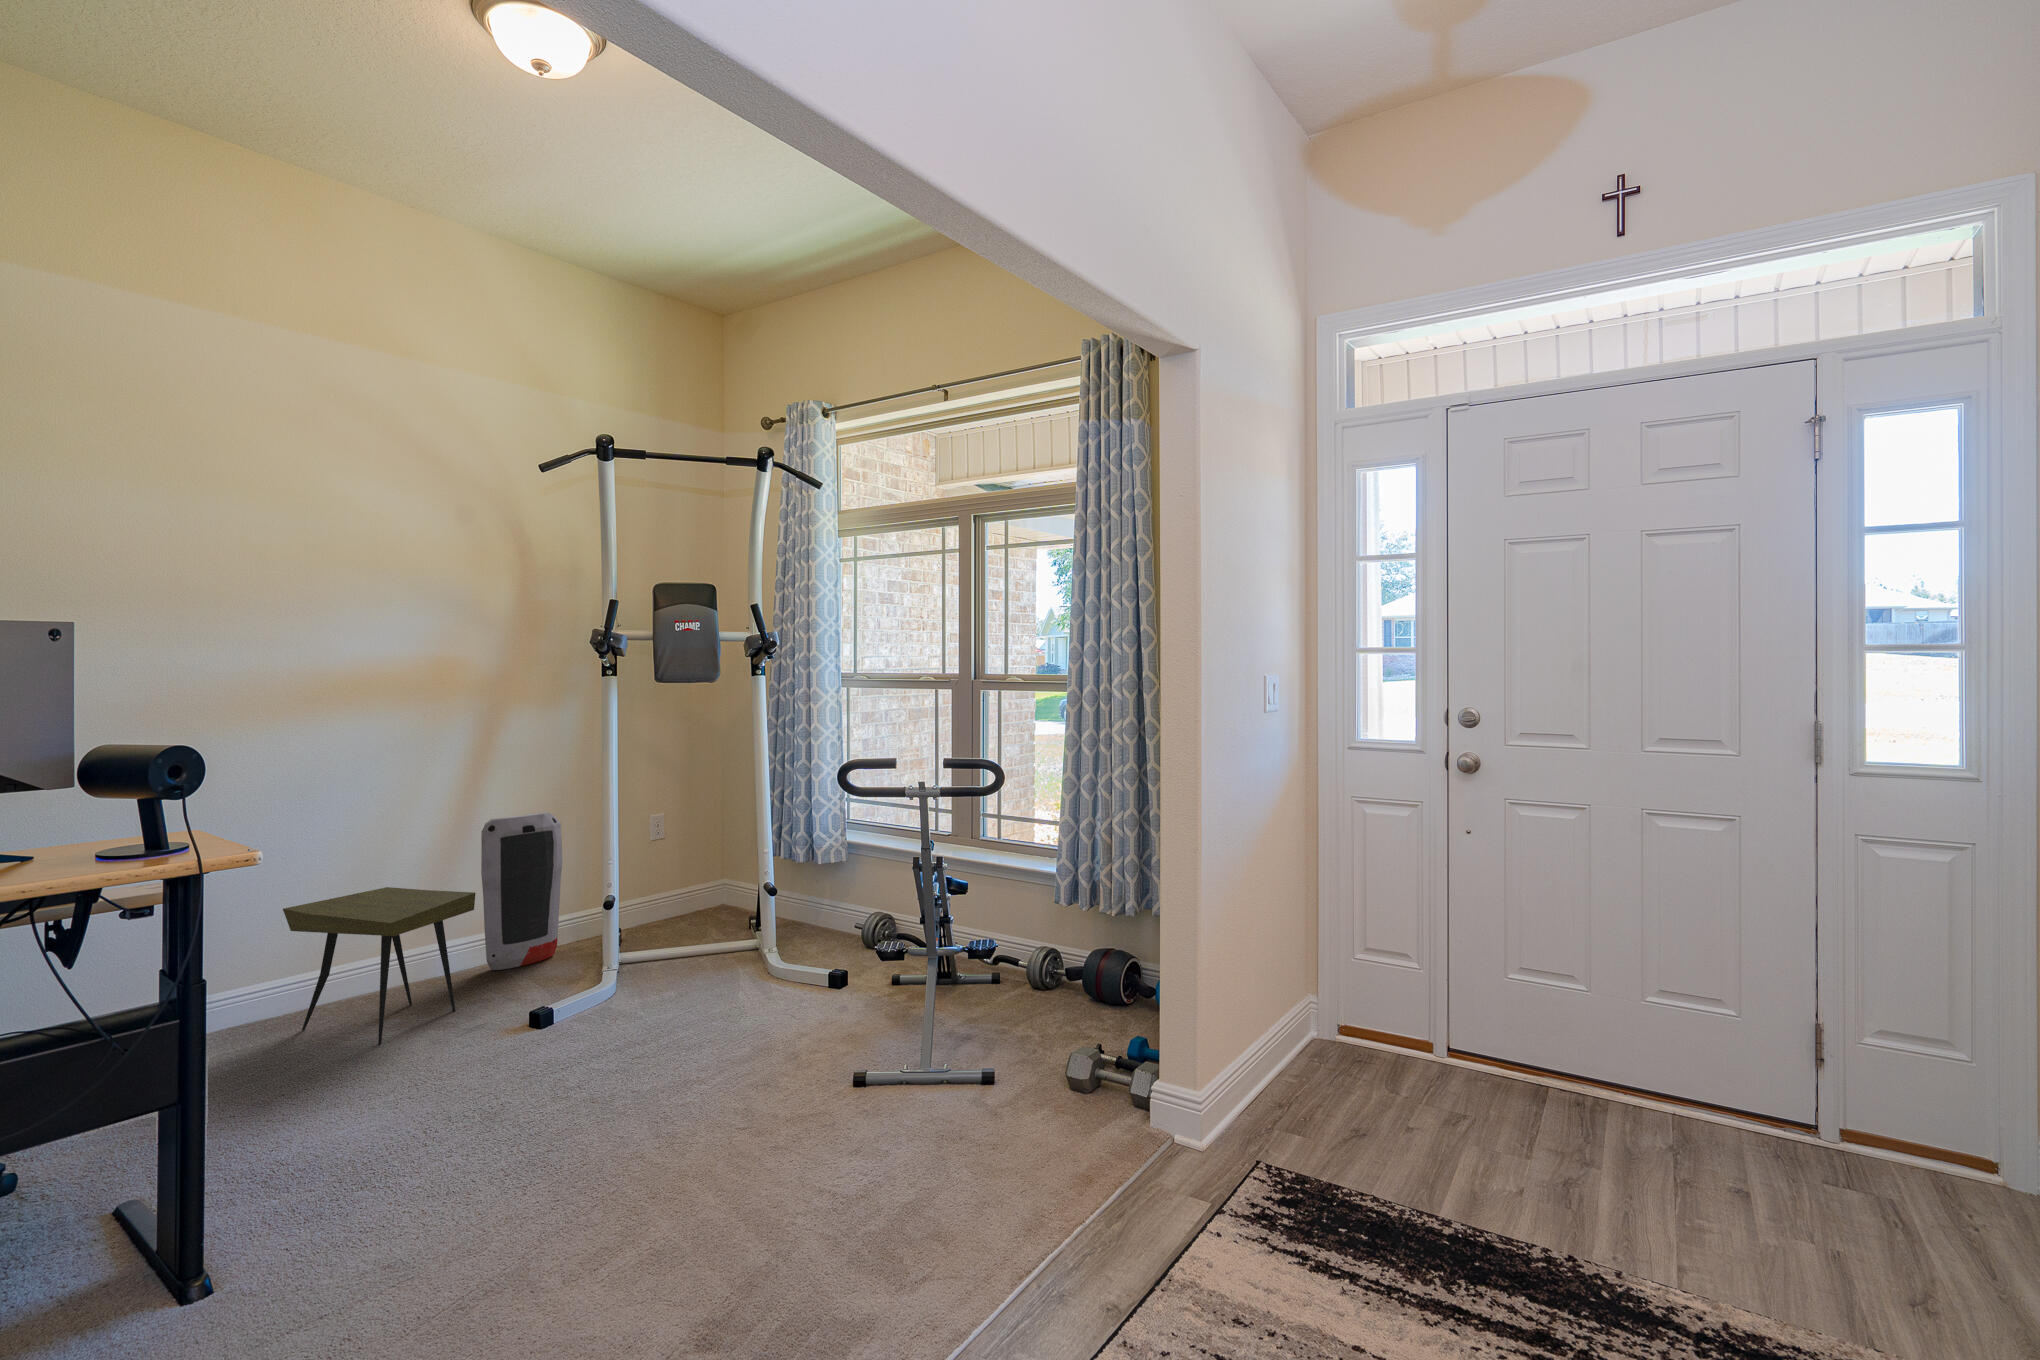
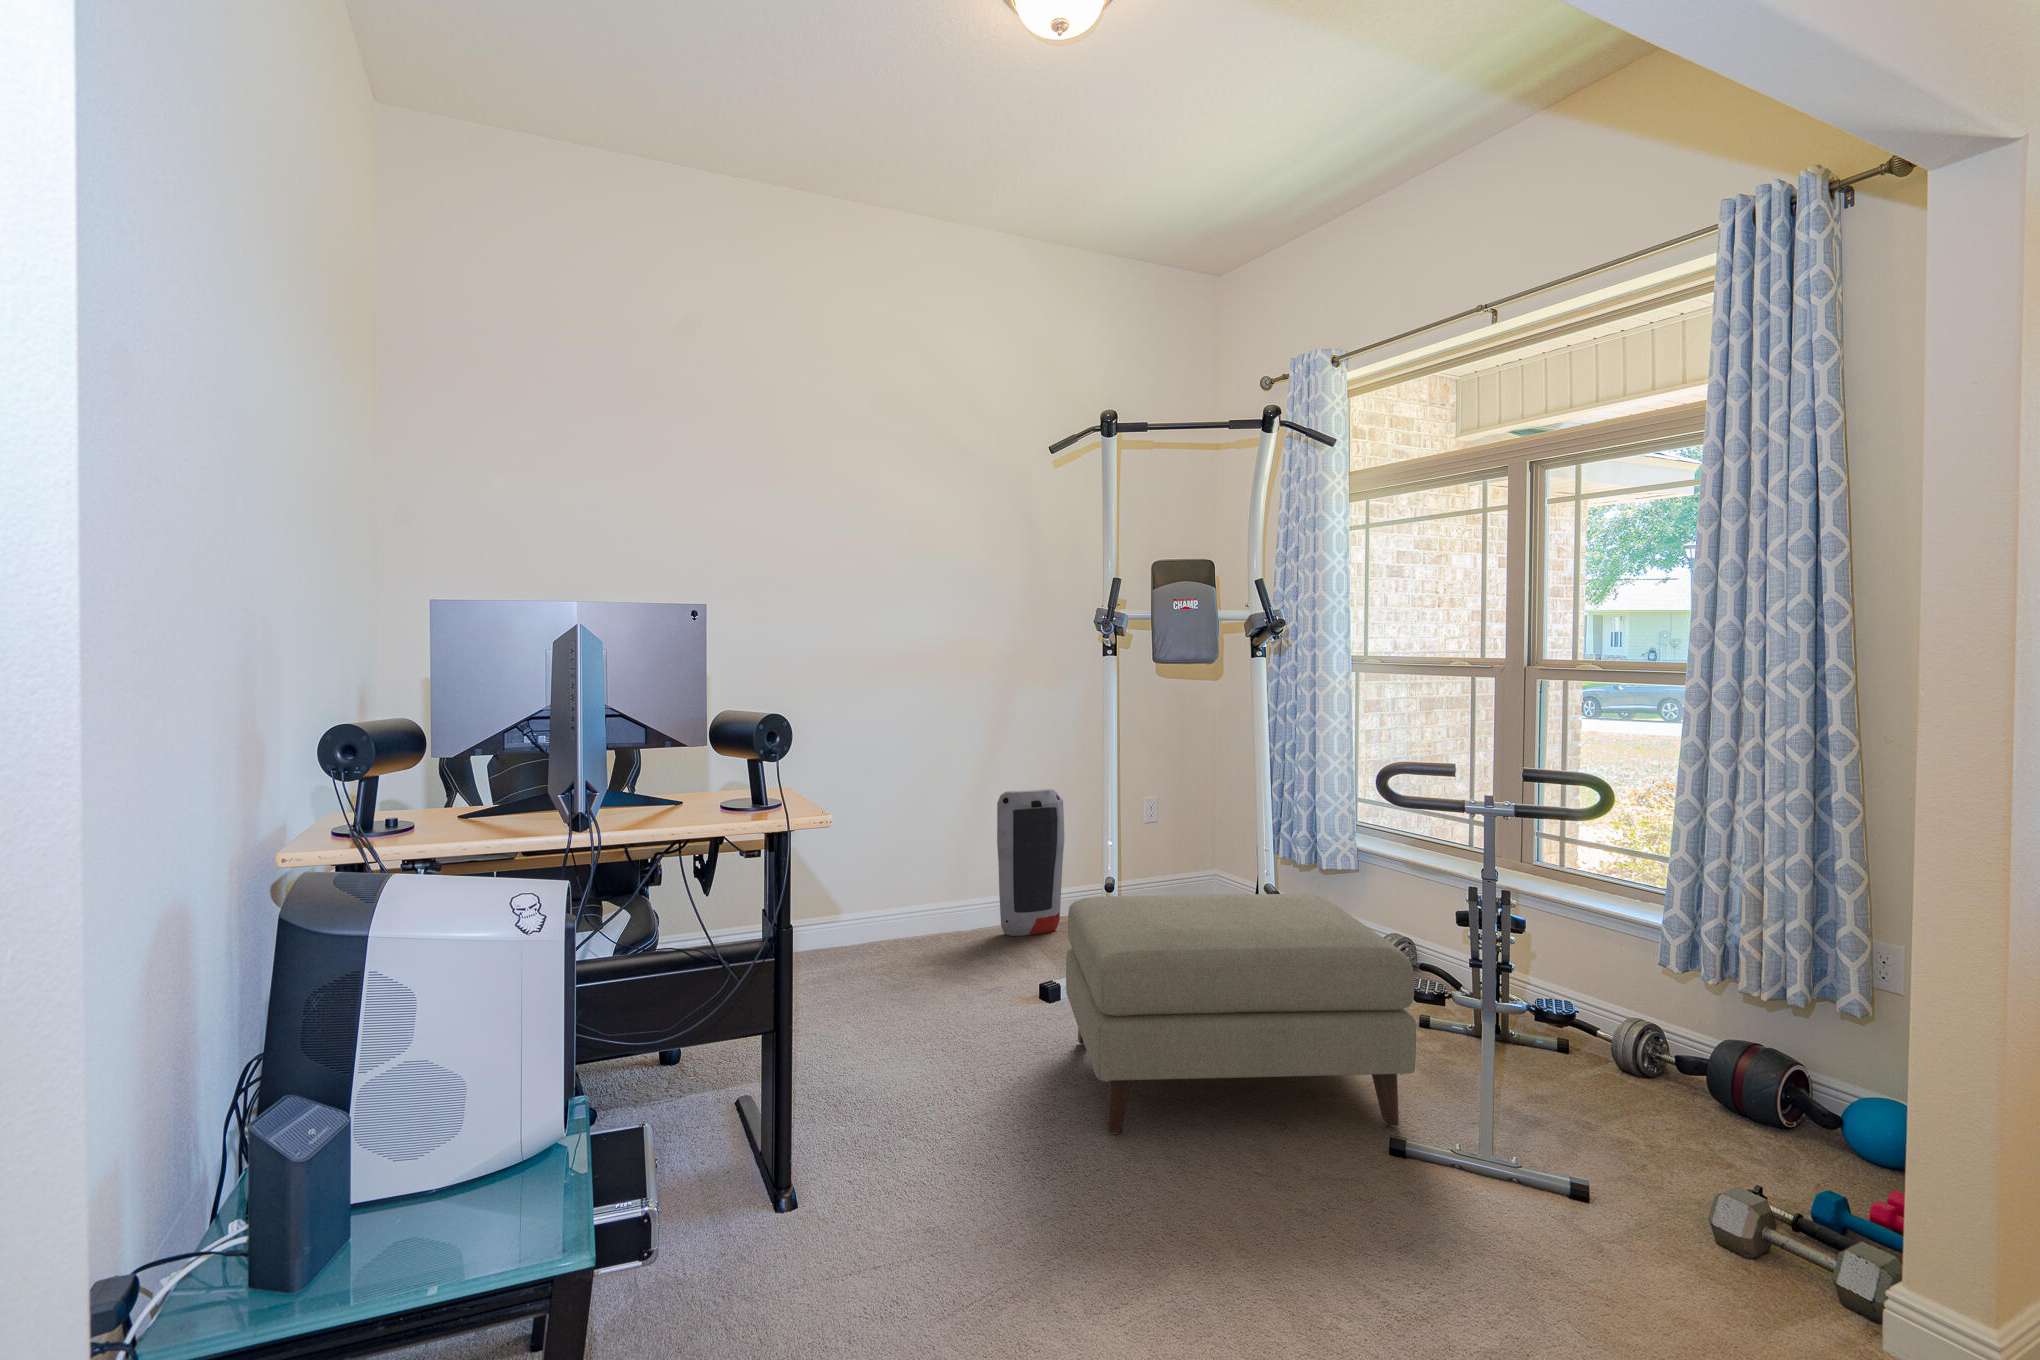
ottoman: none [554,883,876,1138] -> present [1066,894,1416,1134]
side table: present [283,887,476,1045] -> none [852,846,995,990]

